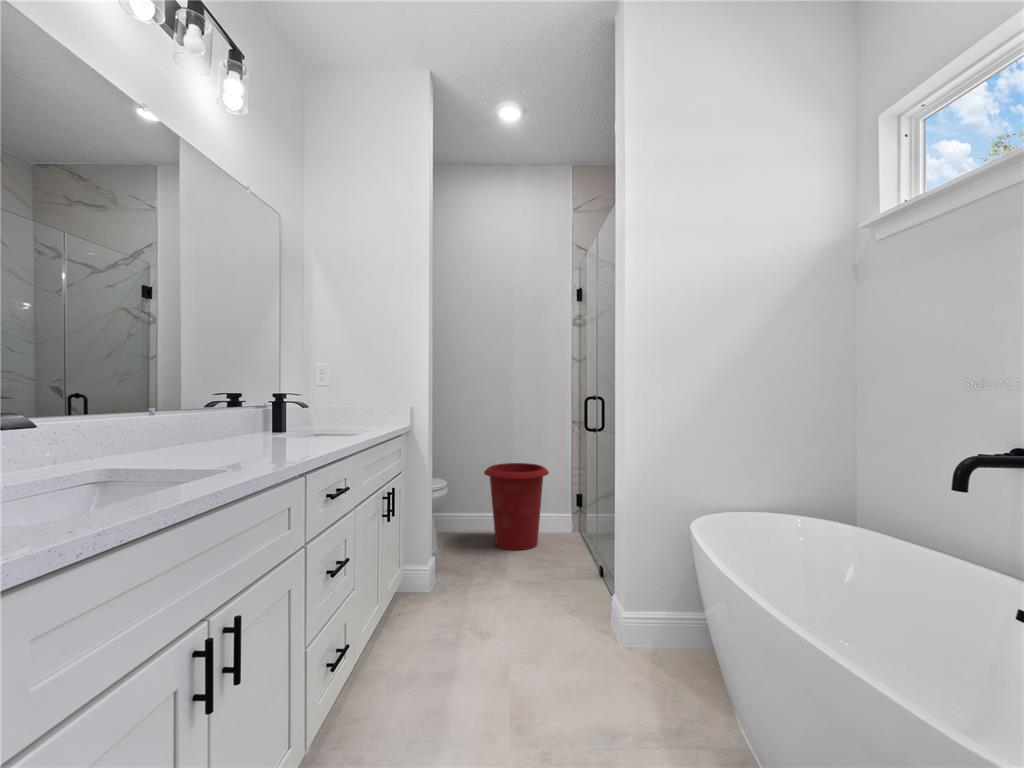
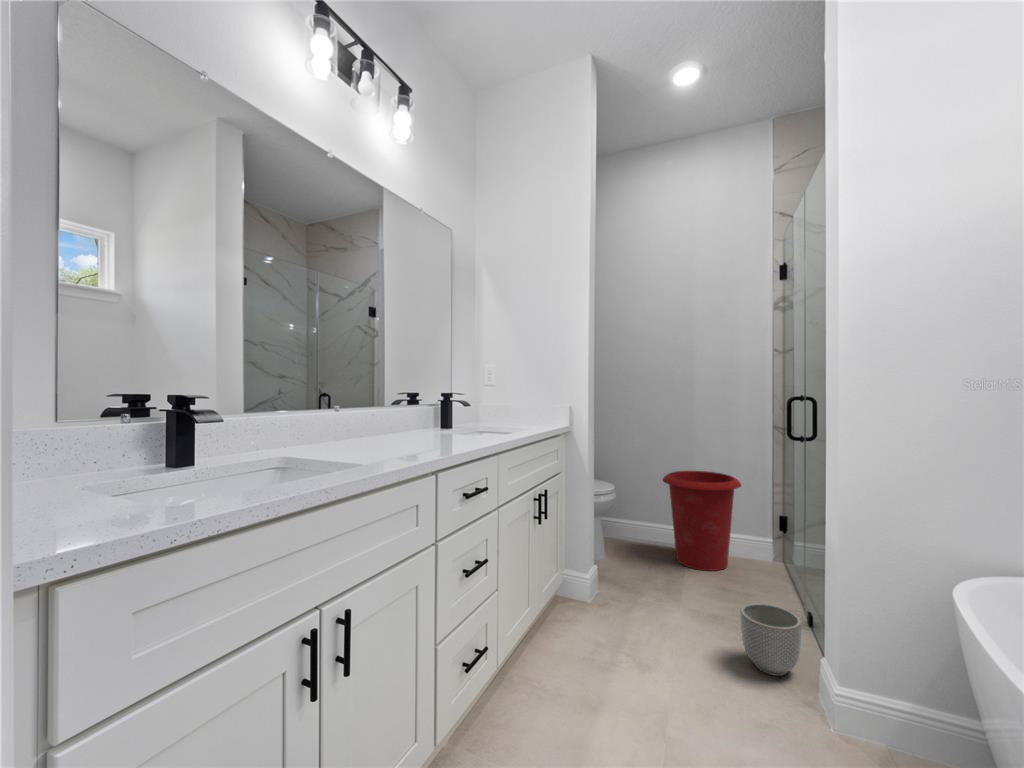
planter: none [559,566,603,622] -> present [740,603,802,676]

